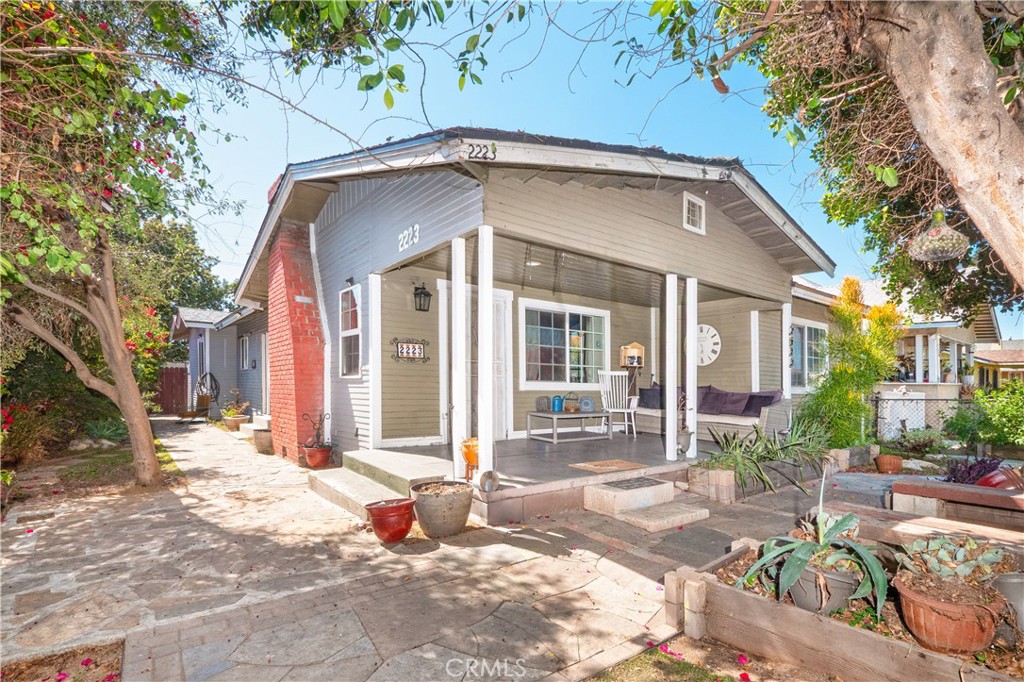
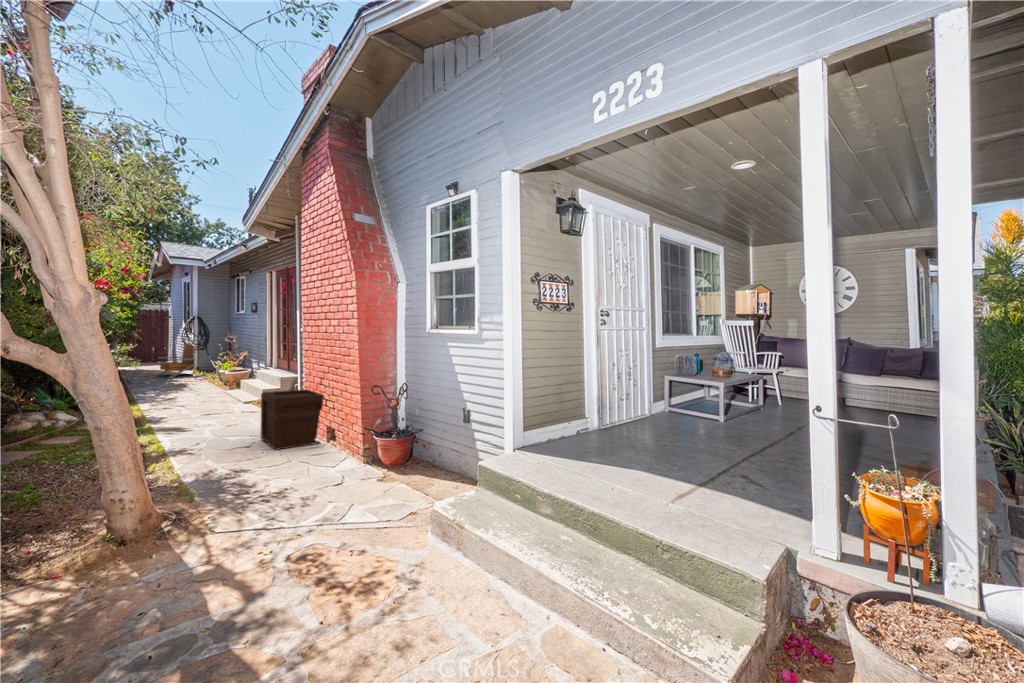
wooden crate: none [237,422,283,464] -> present [261,389,324,450]

